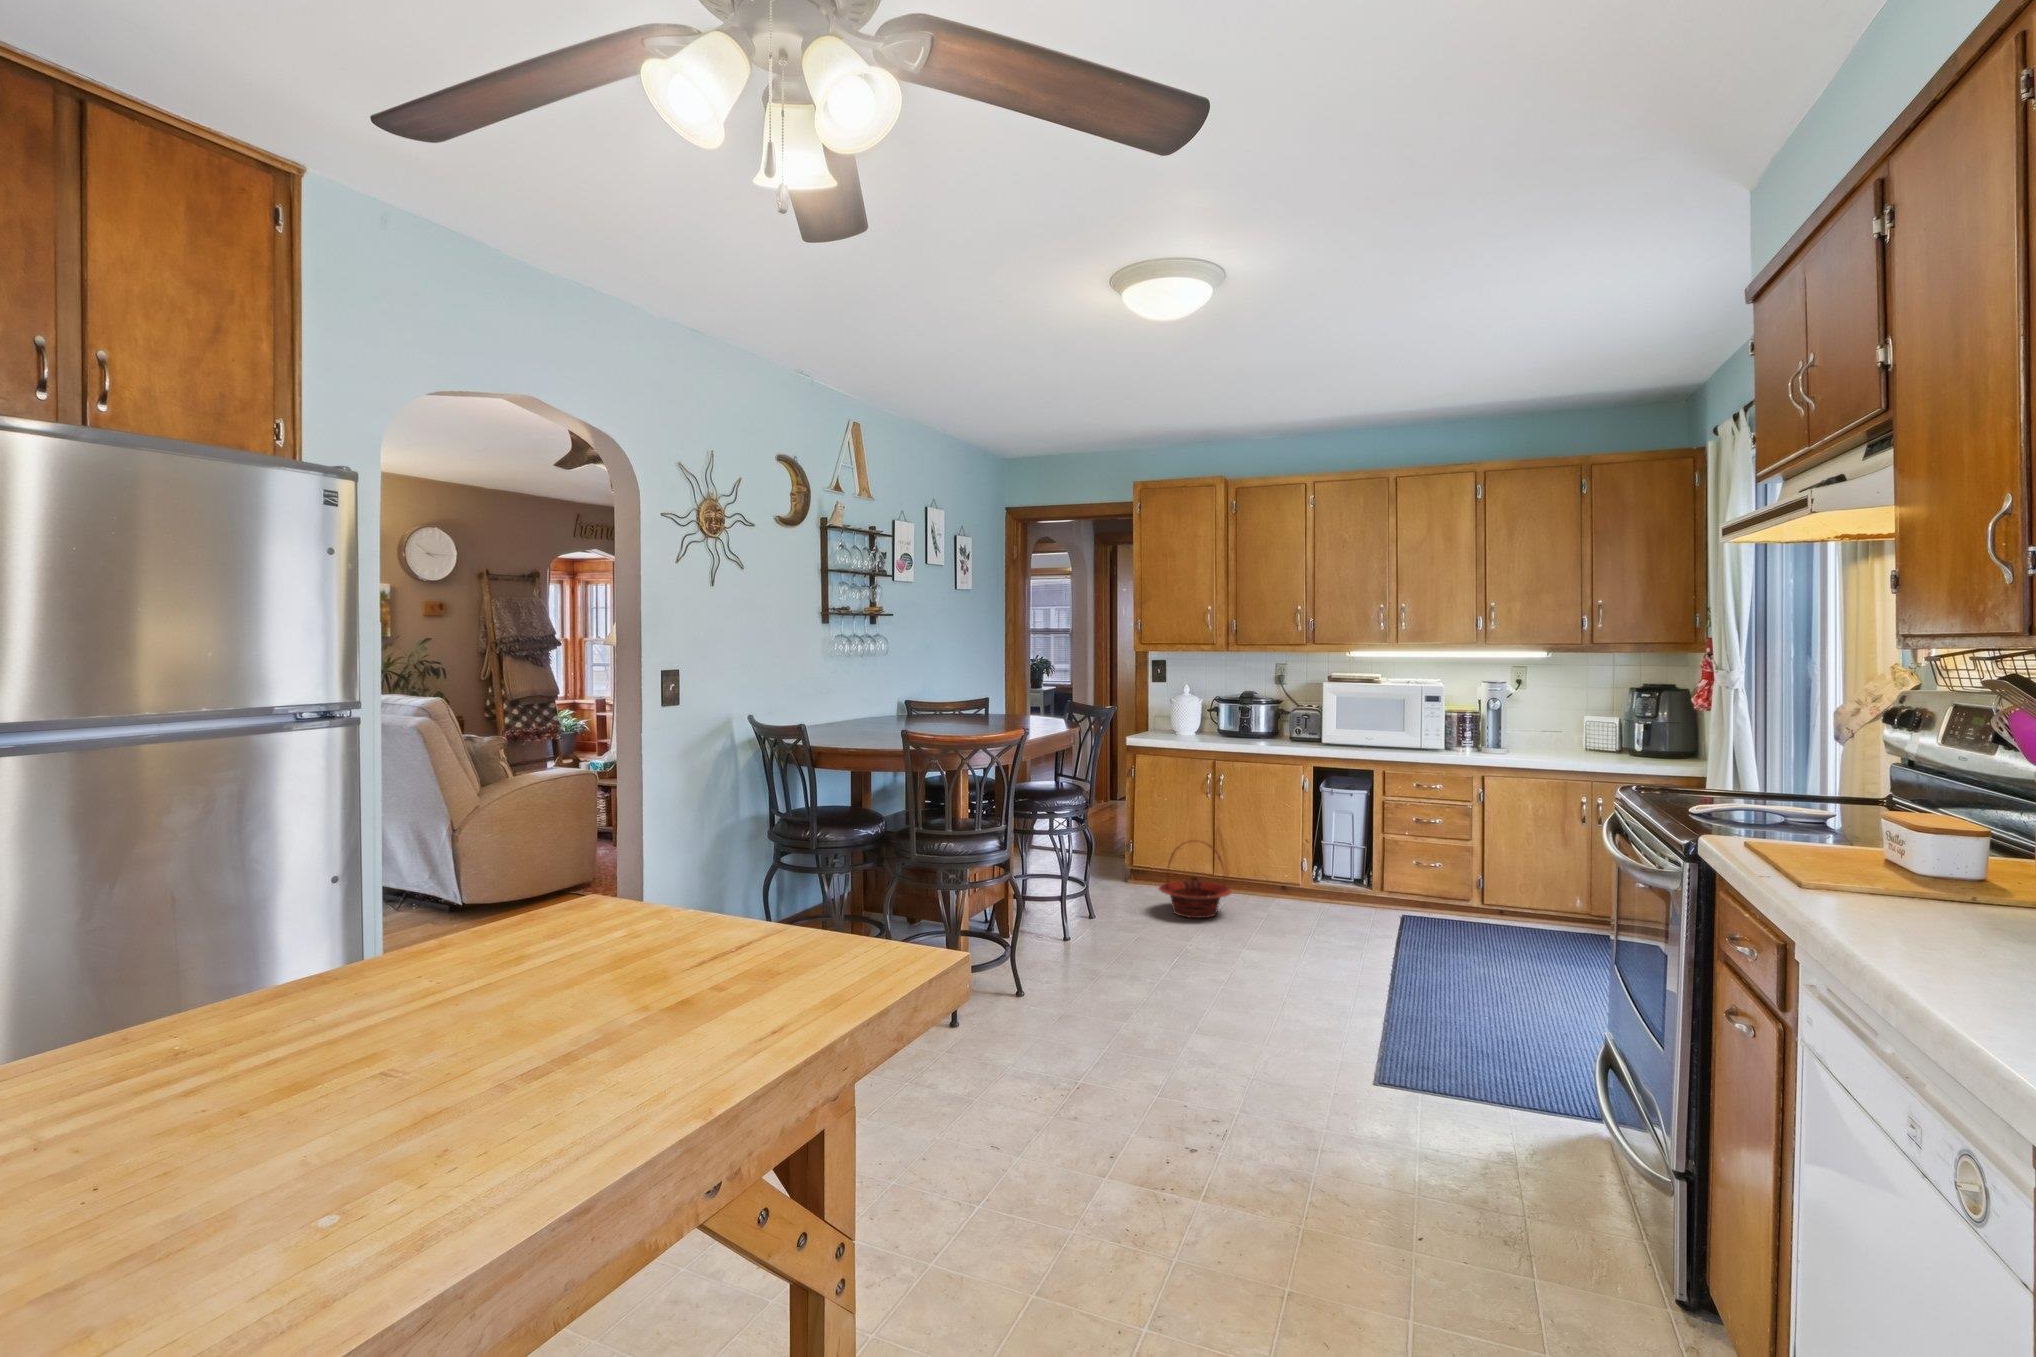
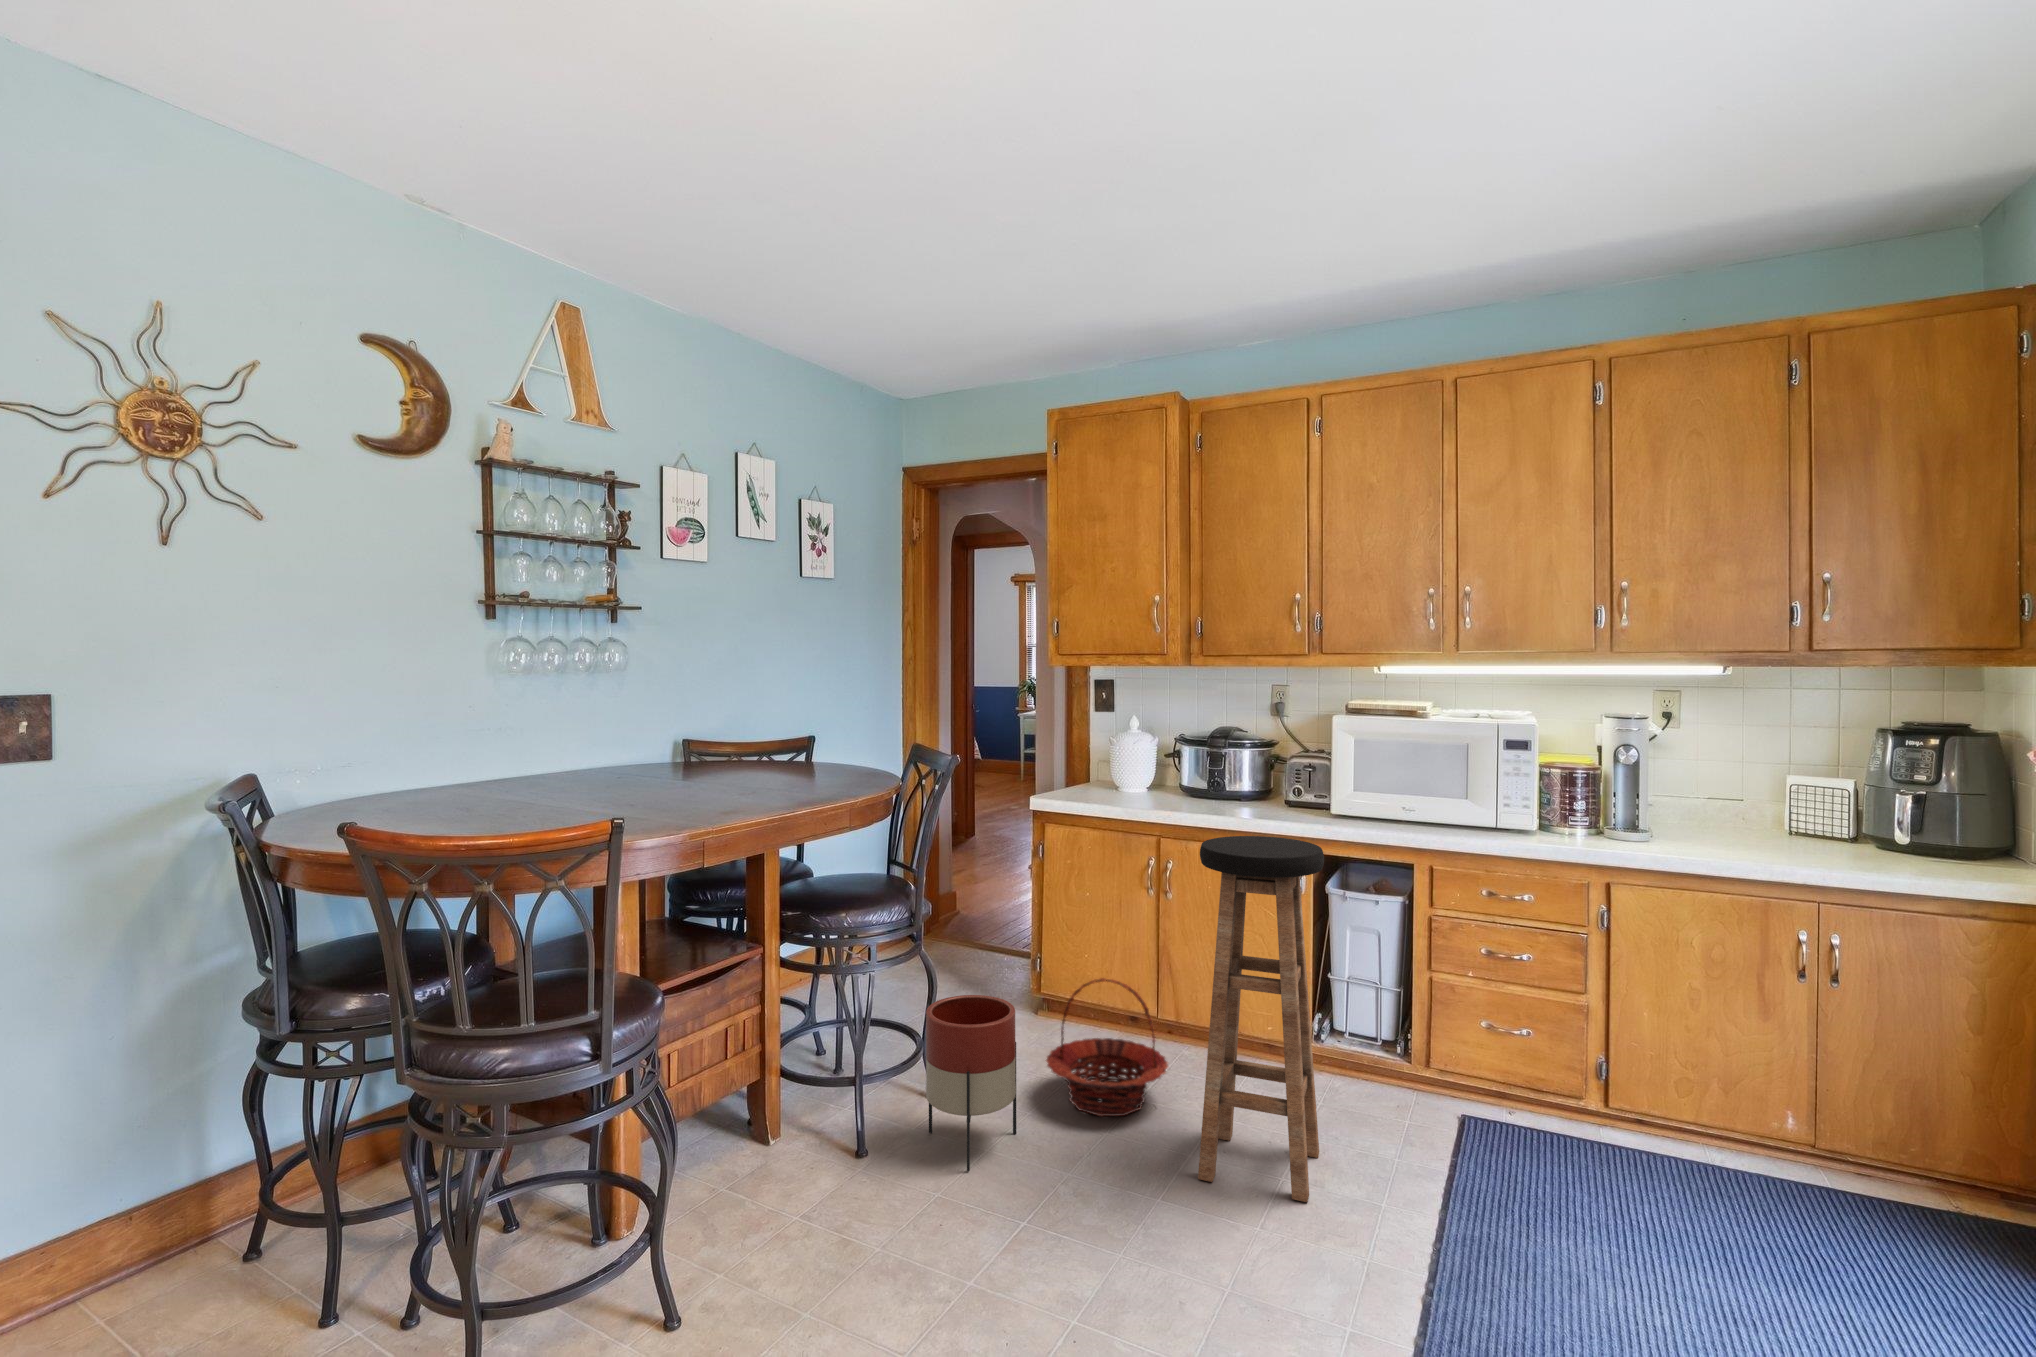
bar stool: none [1260,750,1330,944] -> present [1198,836,1324,1202]
planter: none [1099,847,1153,939] -> present [926,995,1016,1171]

